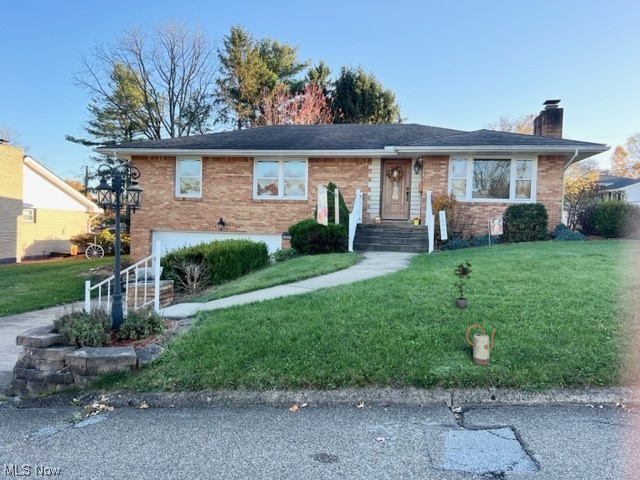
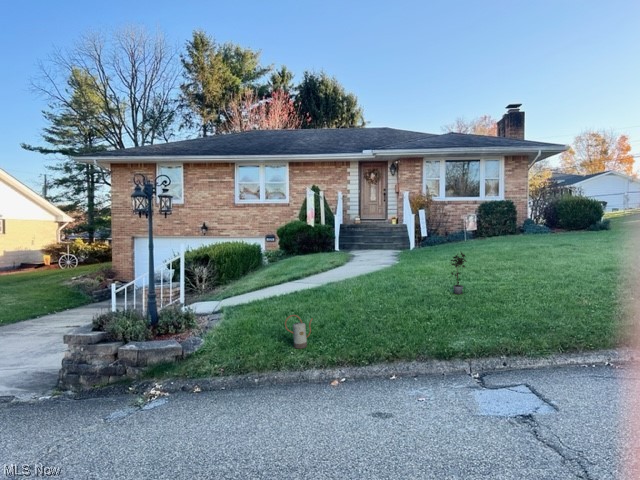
watering can: present [466,324,496,365] -> present [285,315,312,349]

